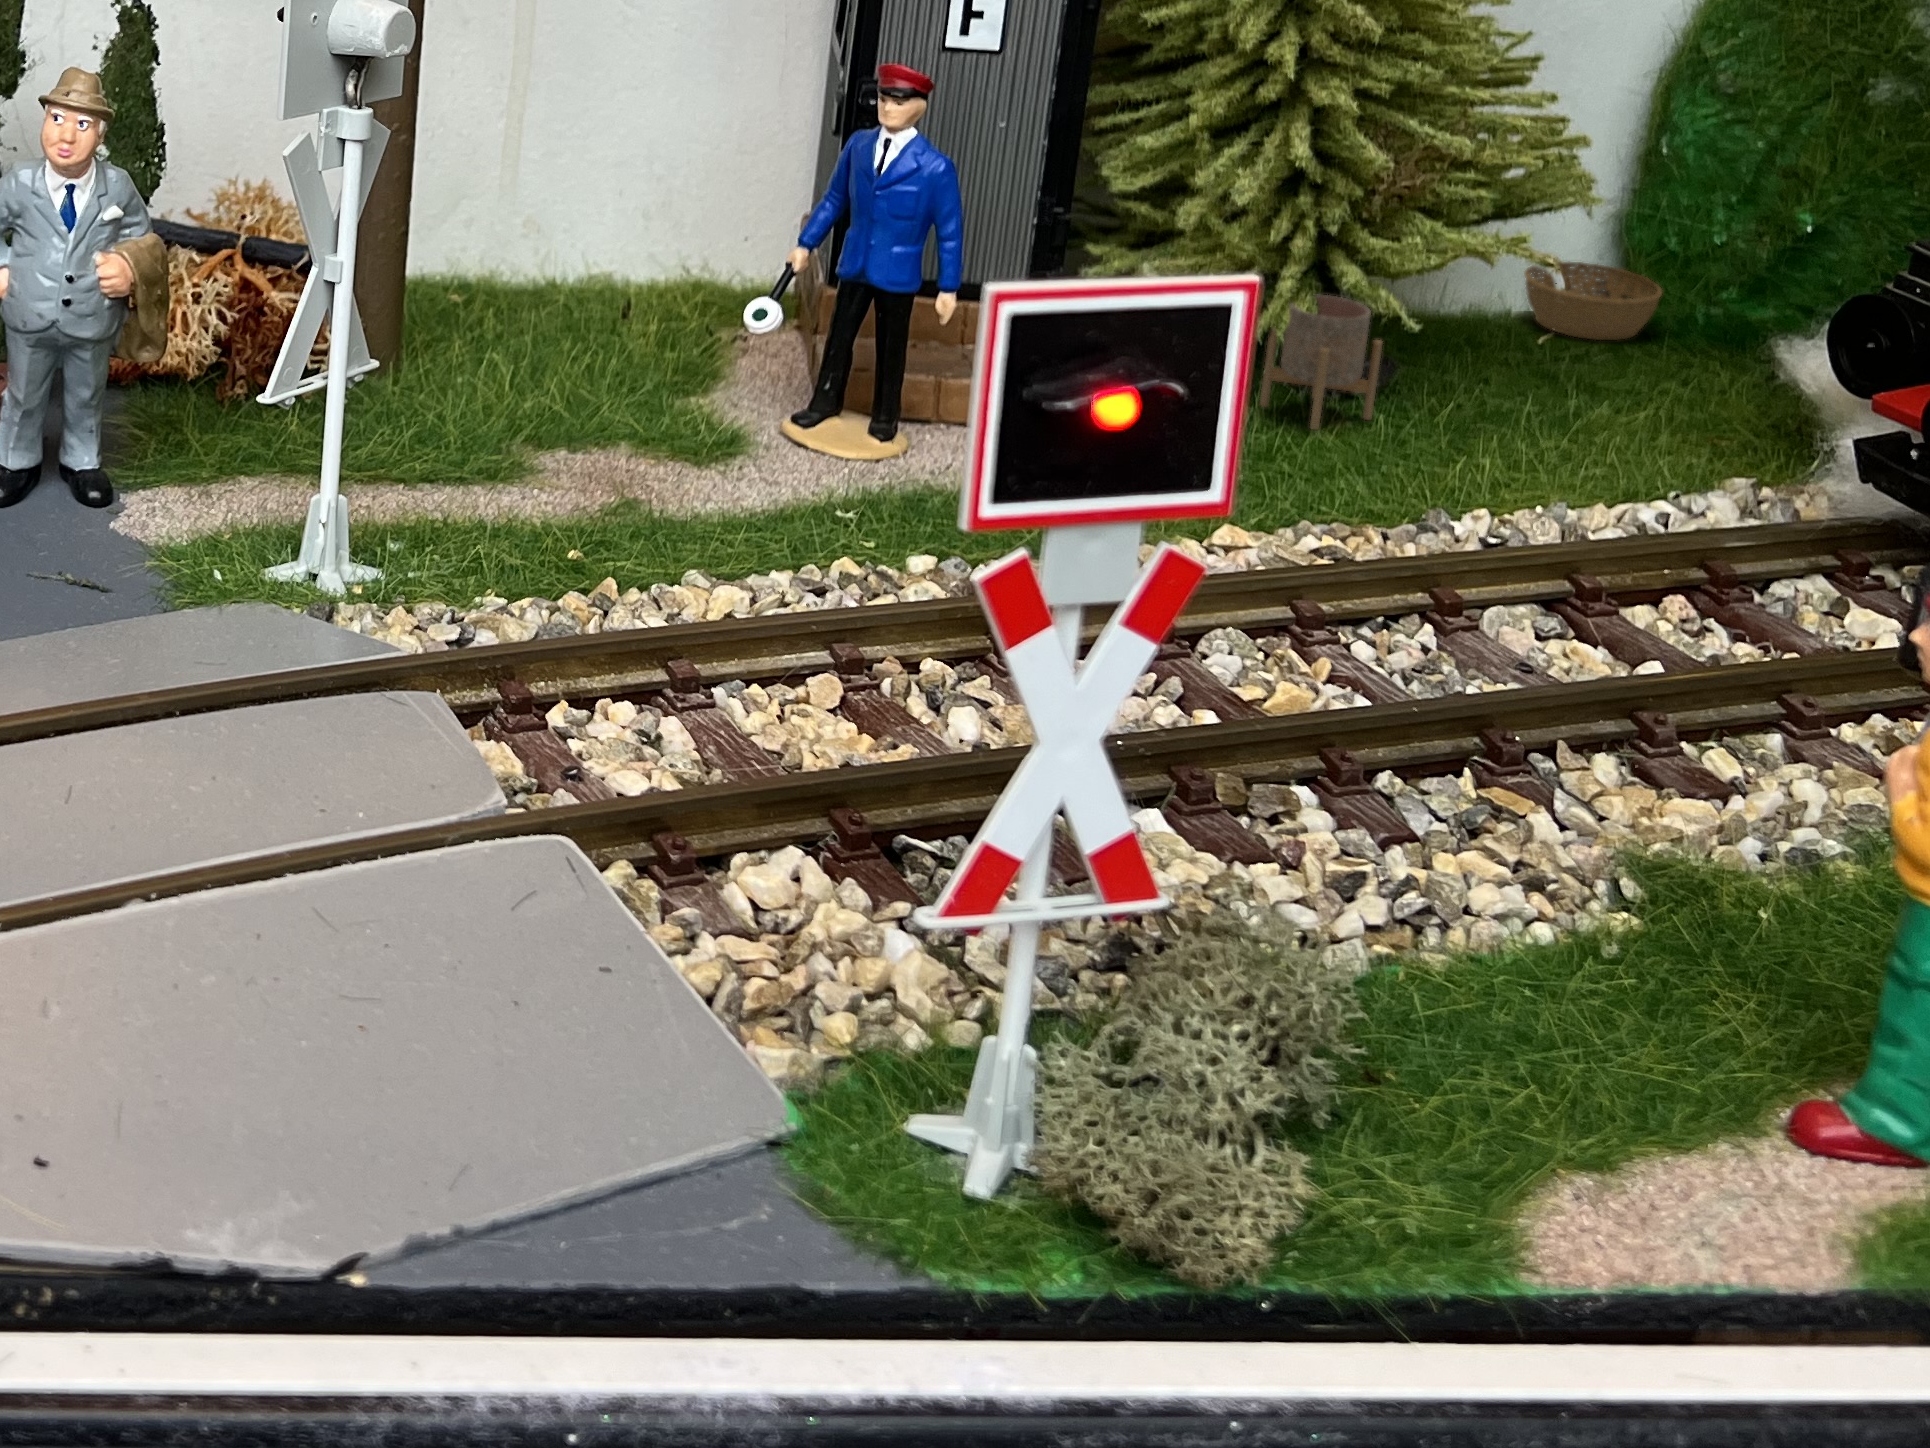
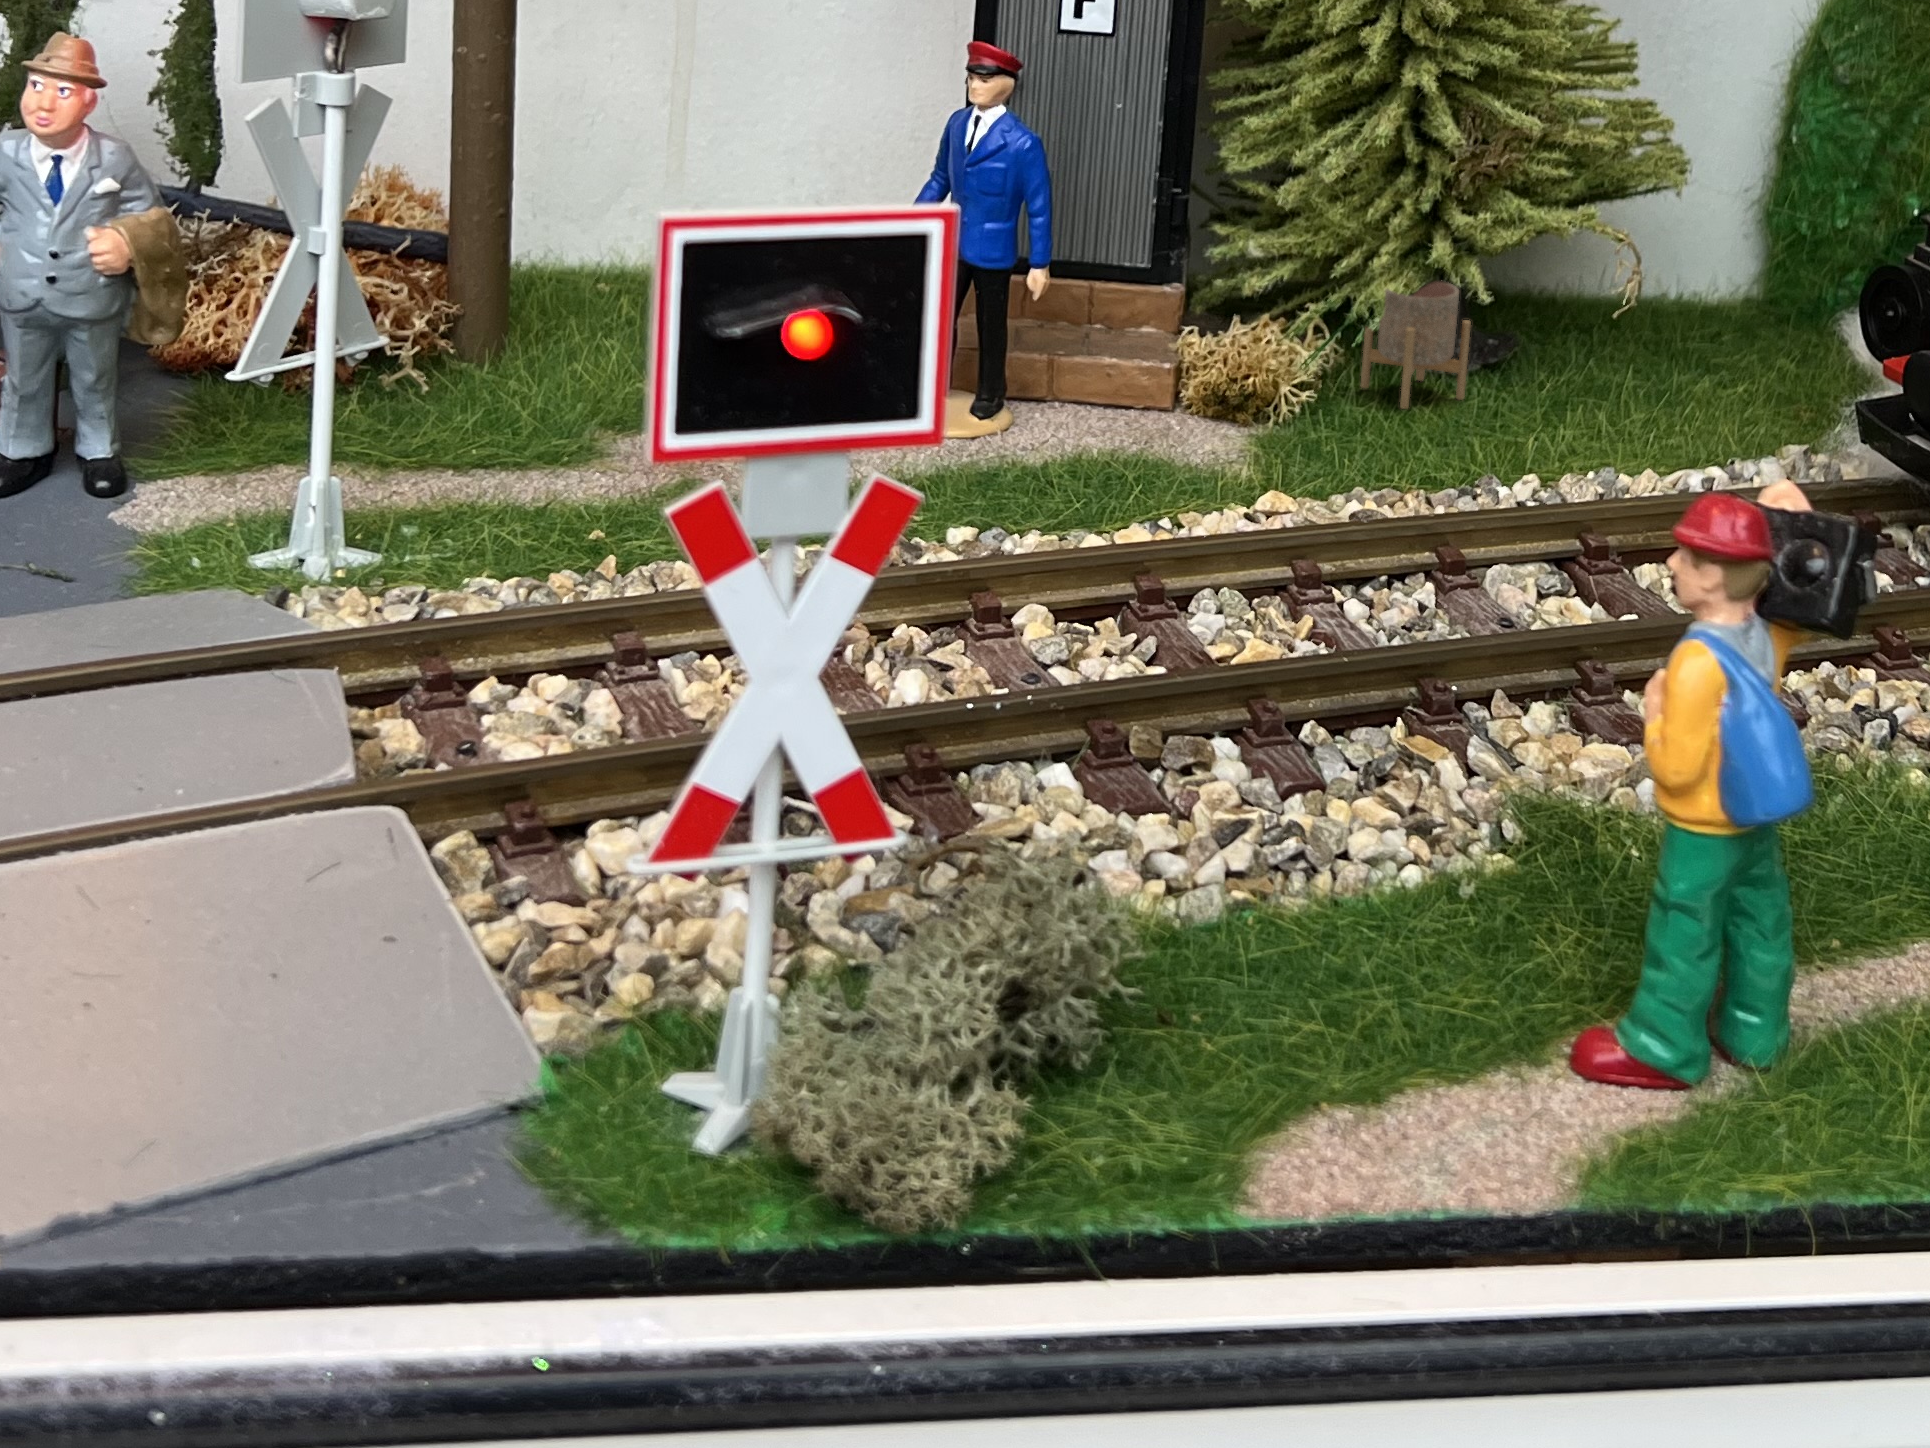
basket: present [1524,262,1662,340] -> none [1654,253,1779,327]

